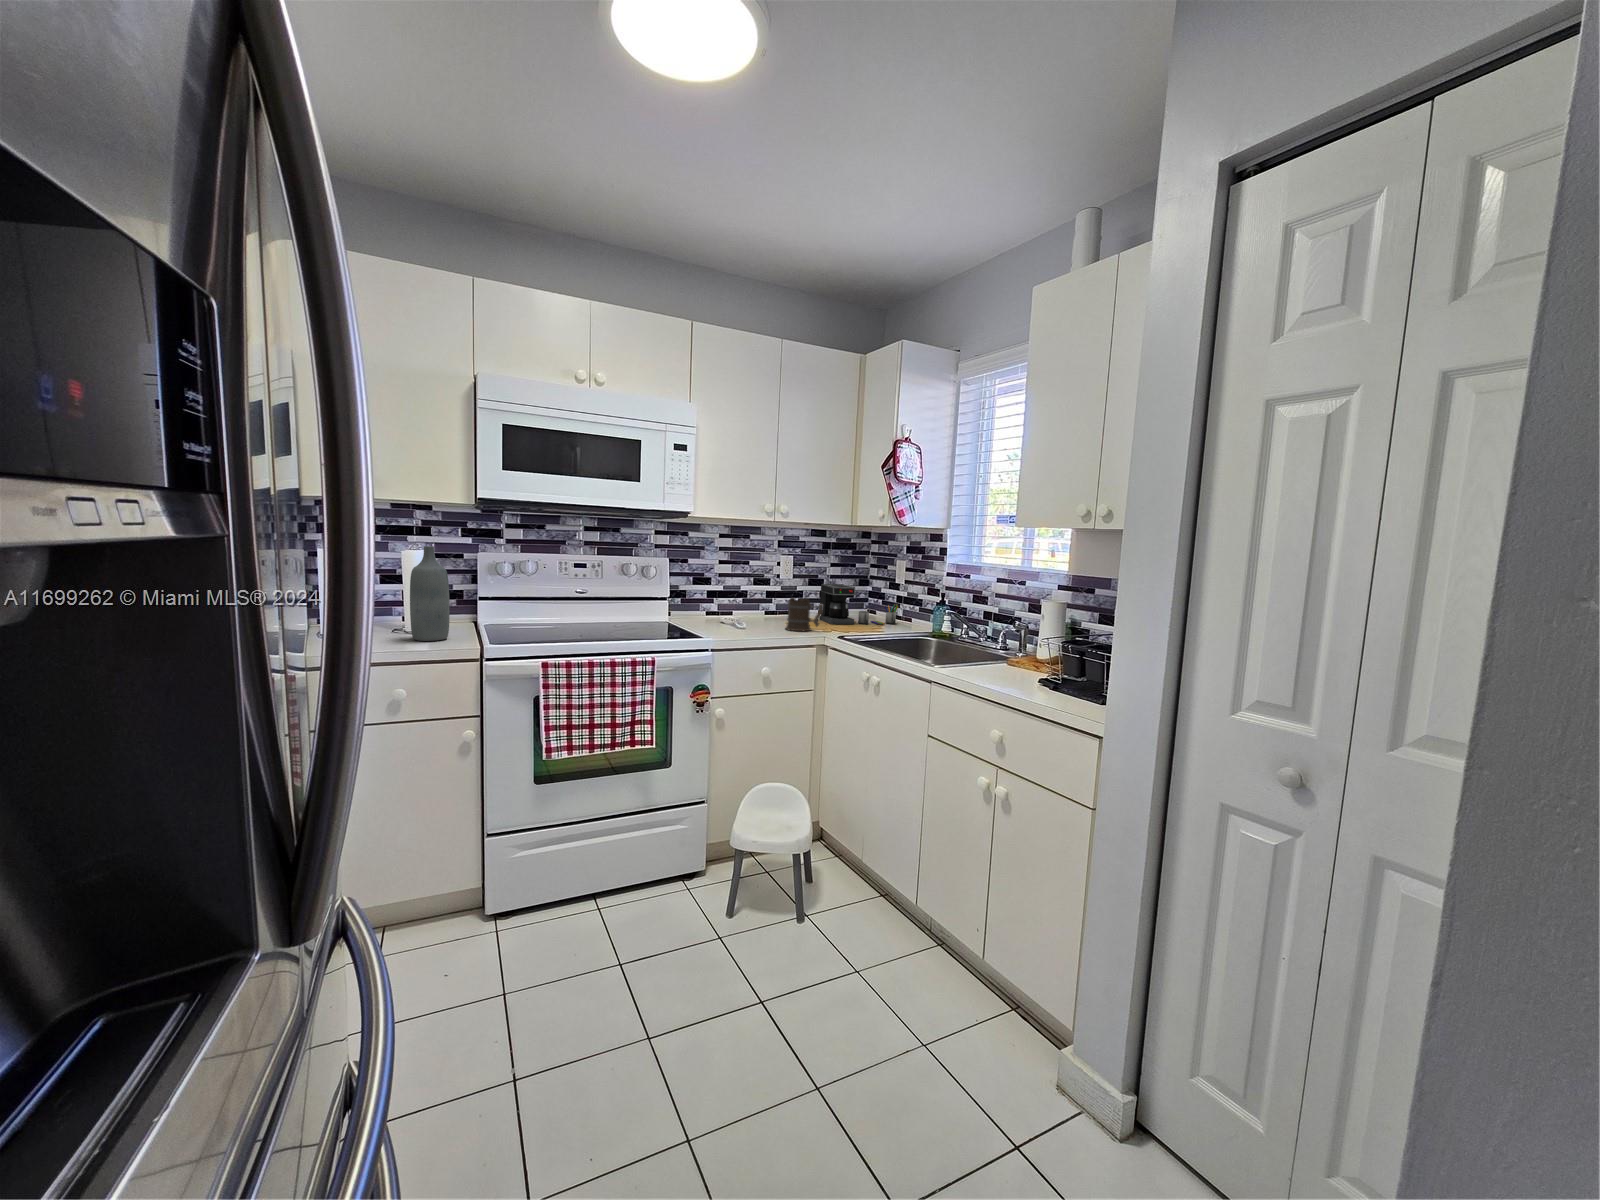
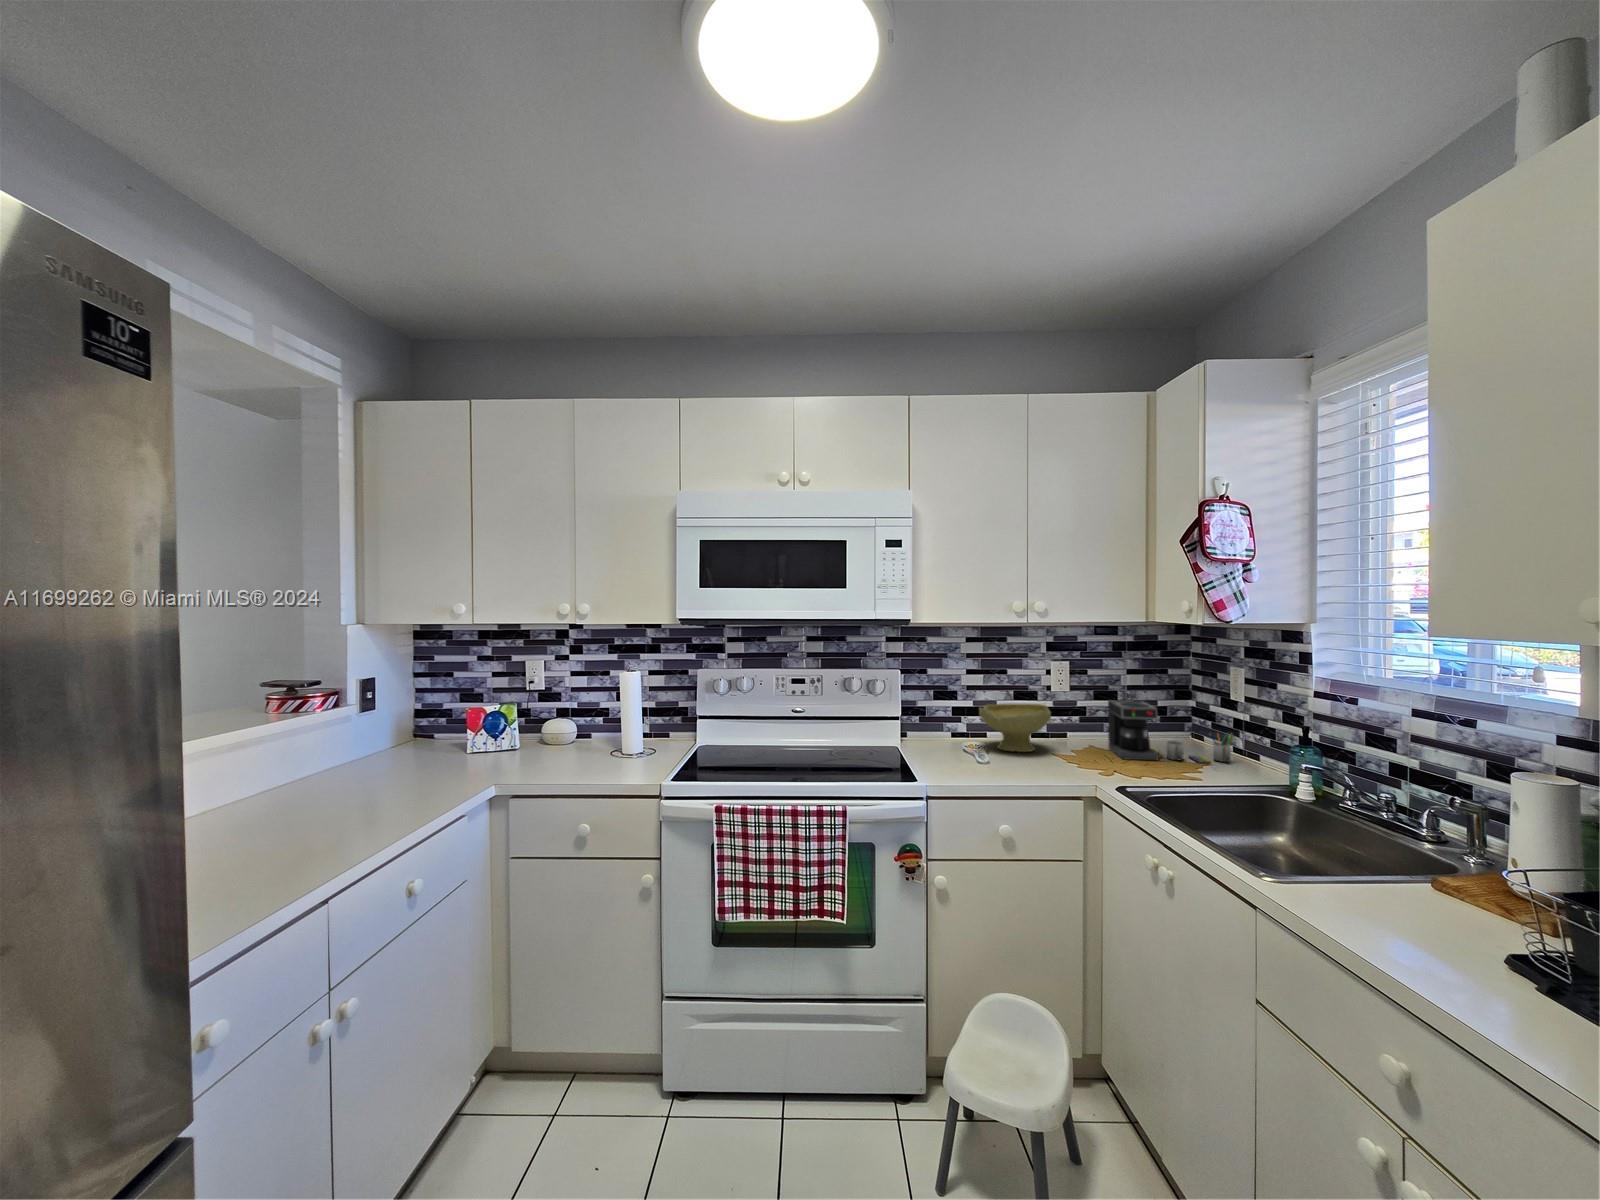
bottle: present [410,546,450,641] -> none [613,670,649,769]
bowl: none [731,587,785,622] -> present [979,703,1051,752]
mug: present [786,598,823,631] -> none [1045,724,1098,773]

